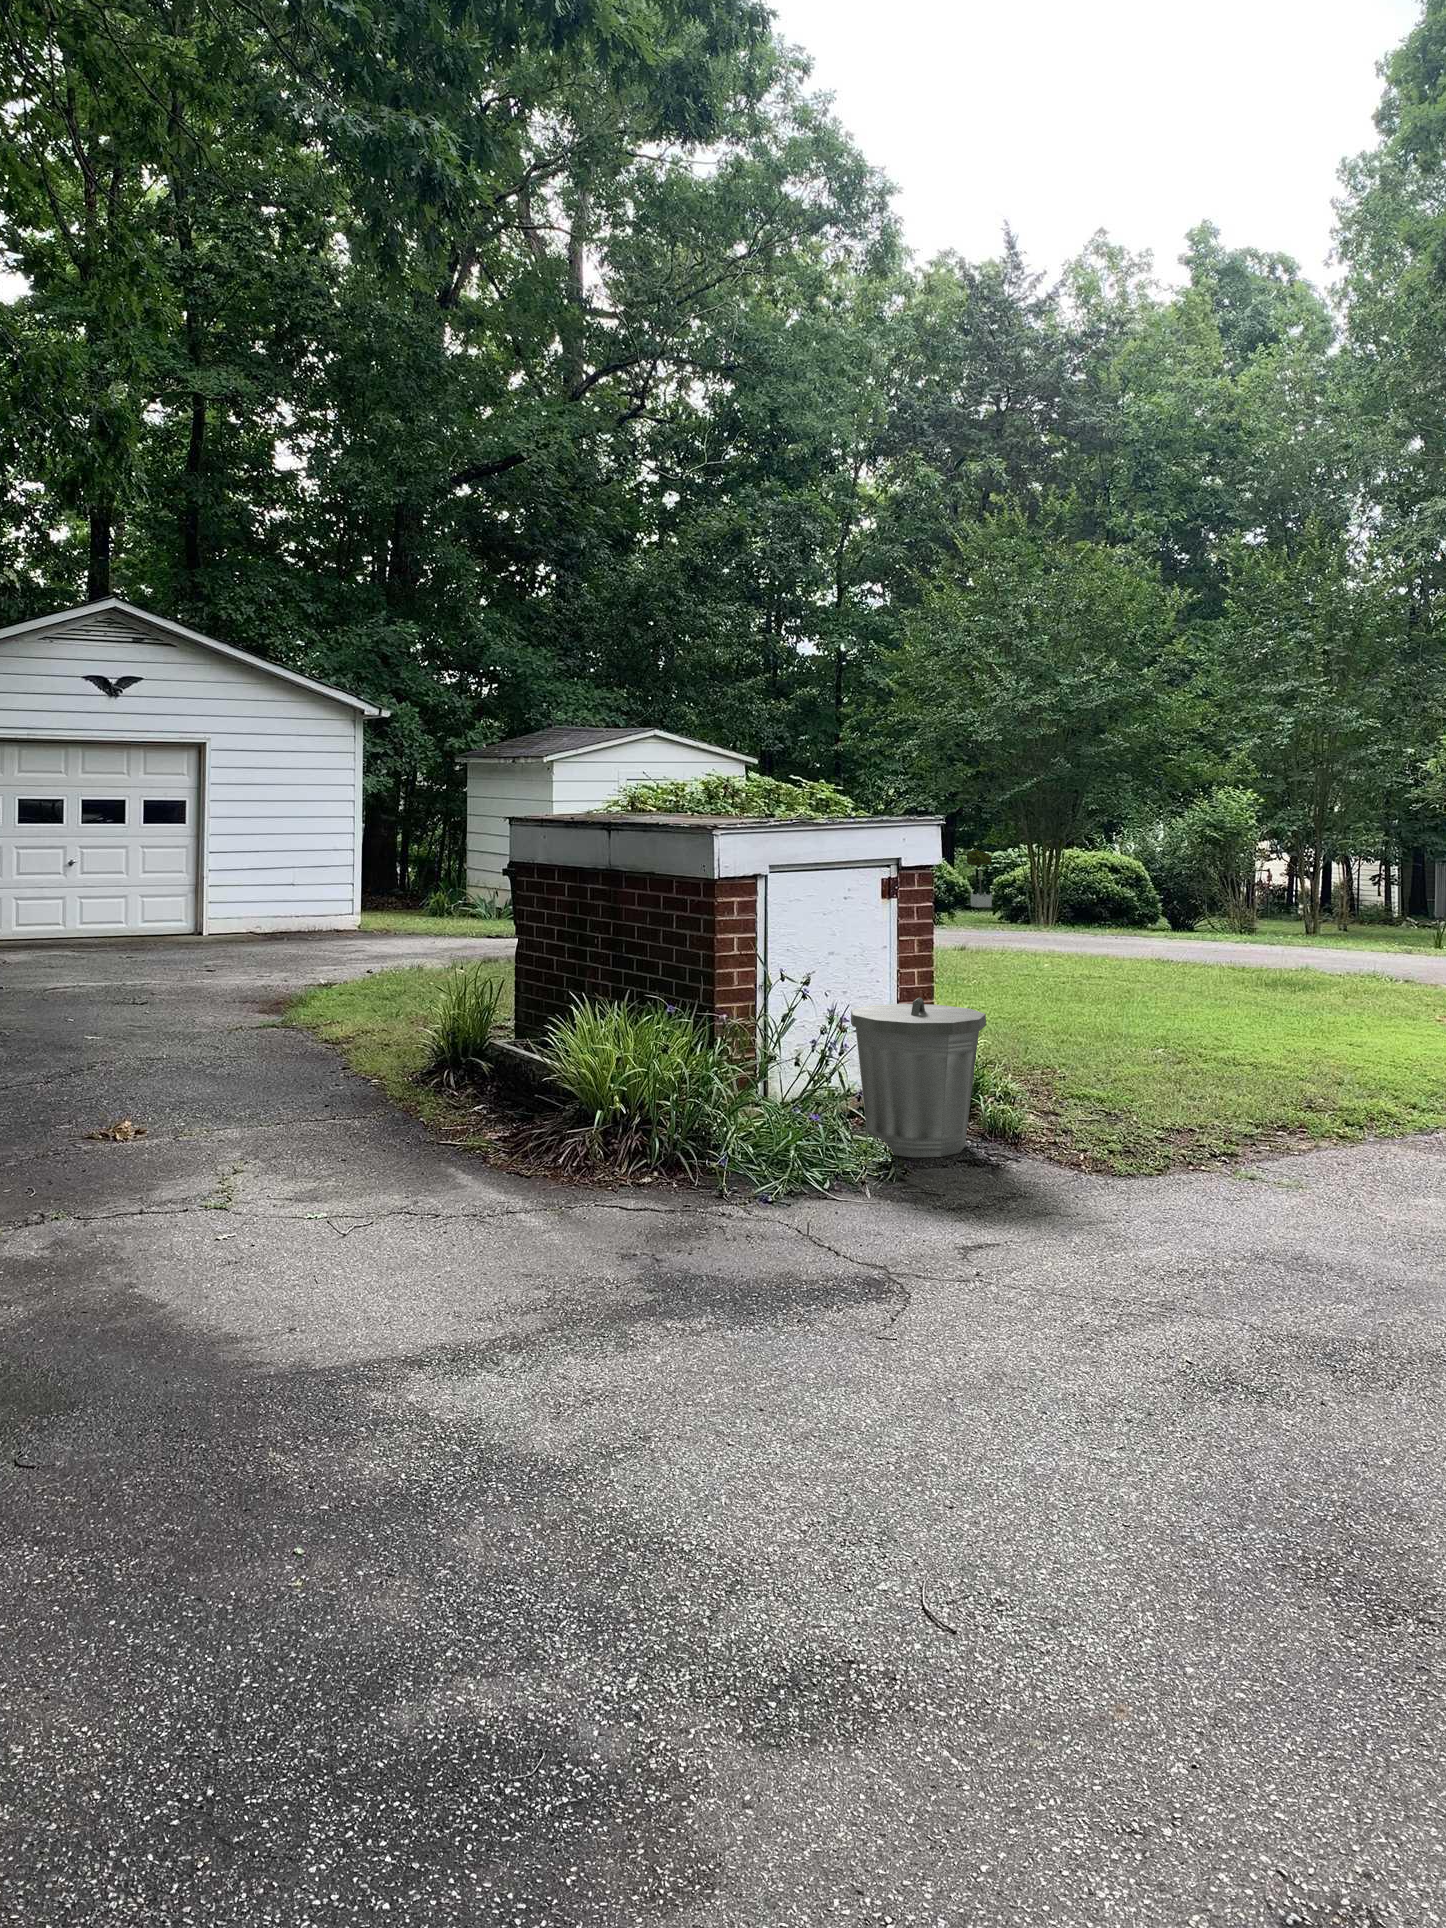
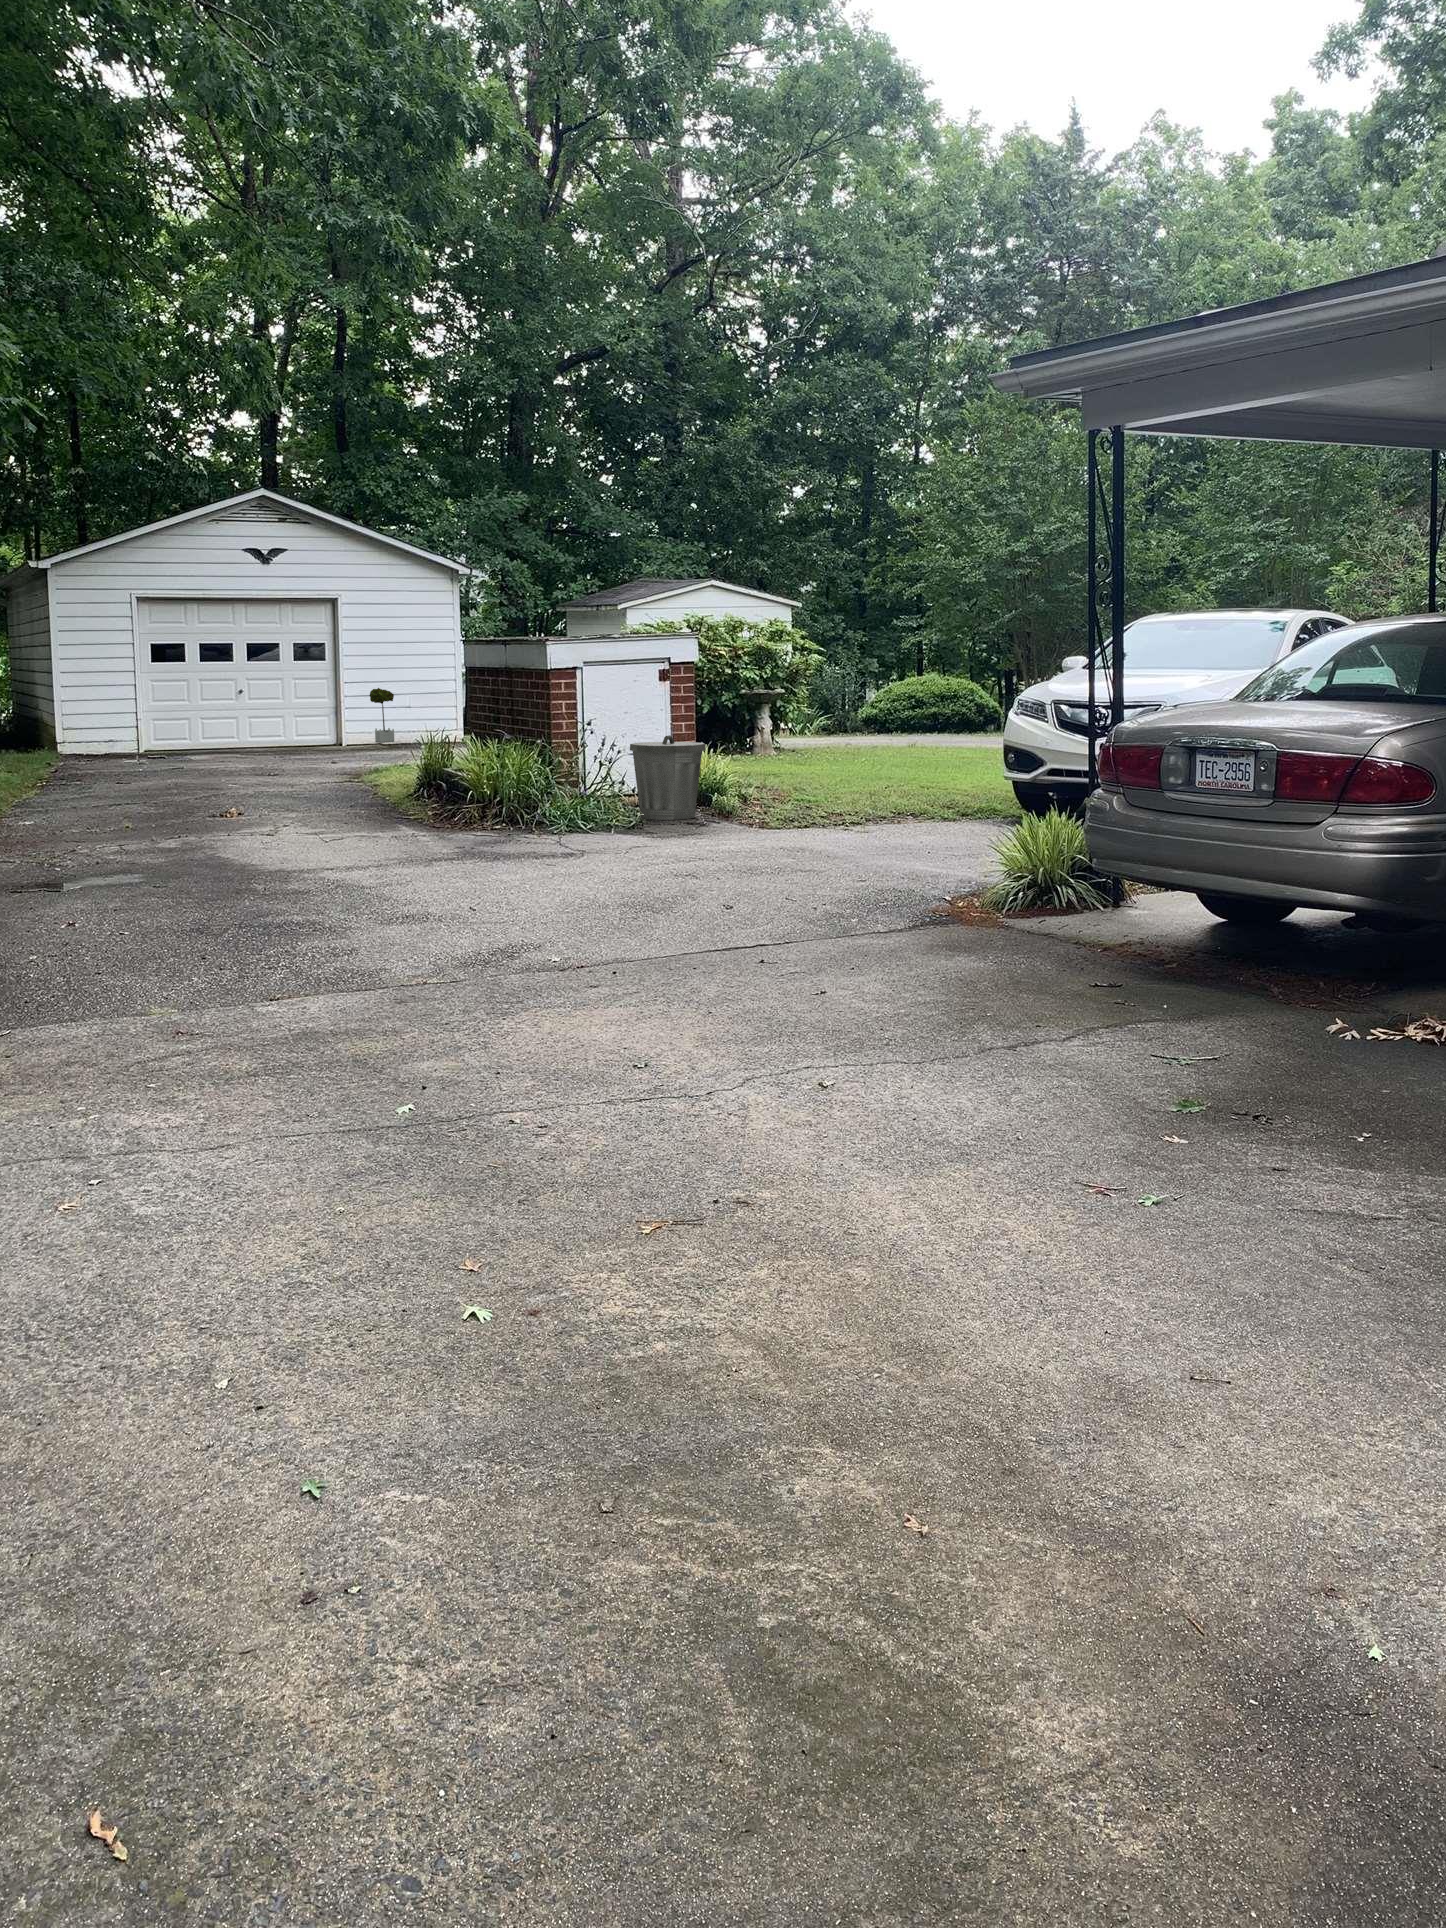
potted tree: present [967,850,992,907] -> present [370,688,394,742]

